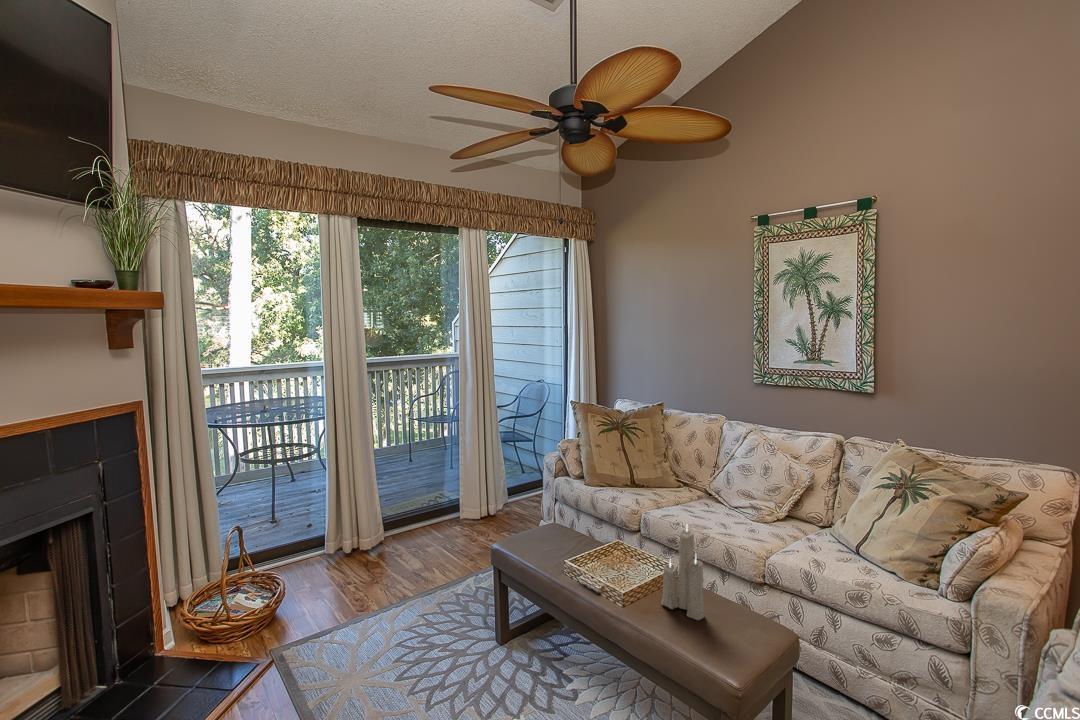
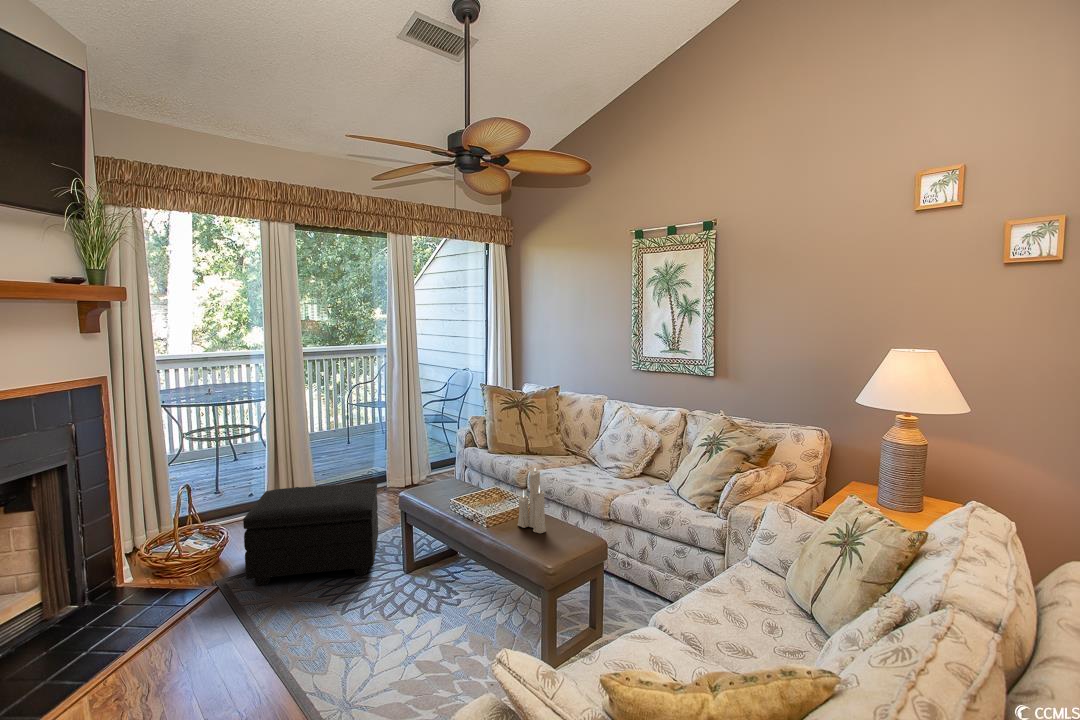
footstool: none [303,525,459,658] -> present [243,483,378,585]

